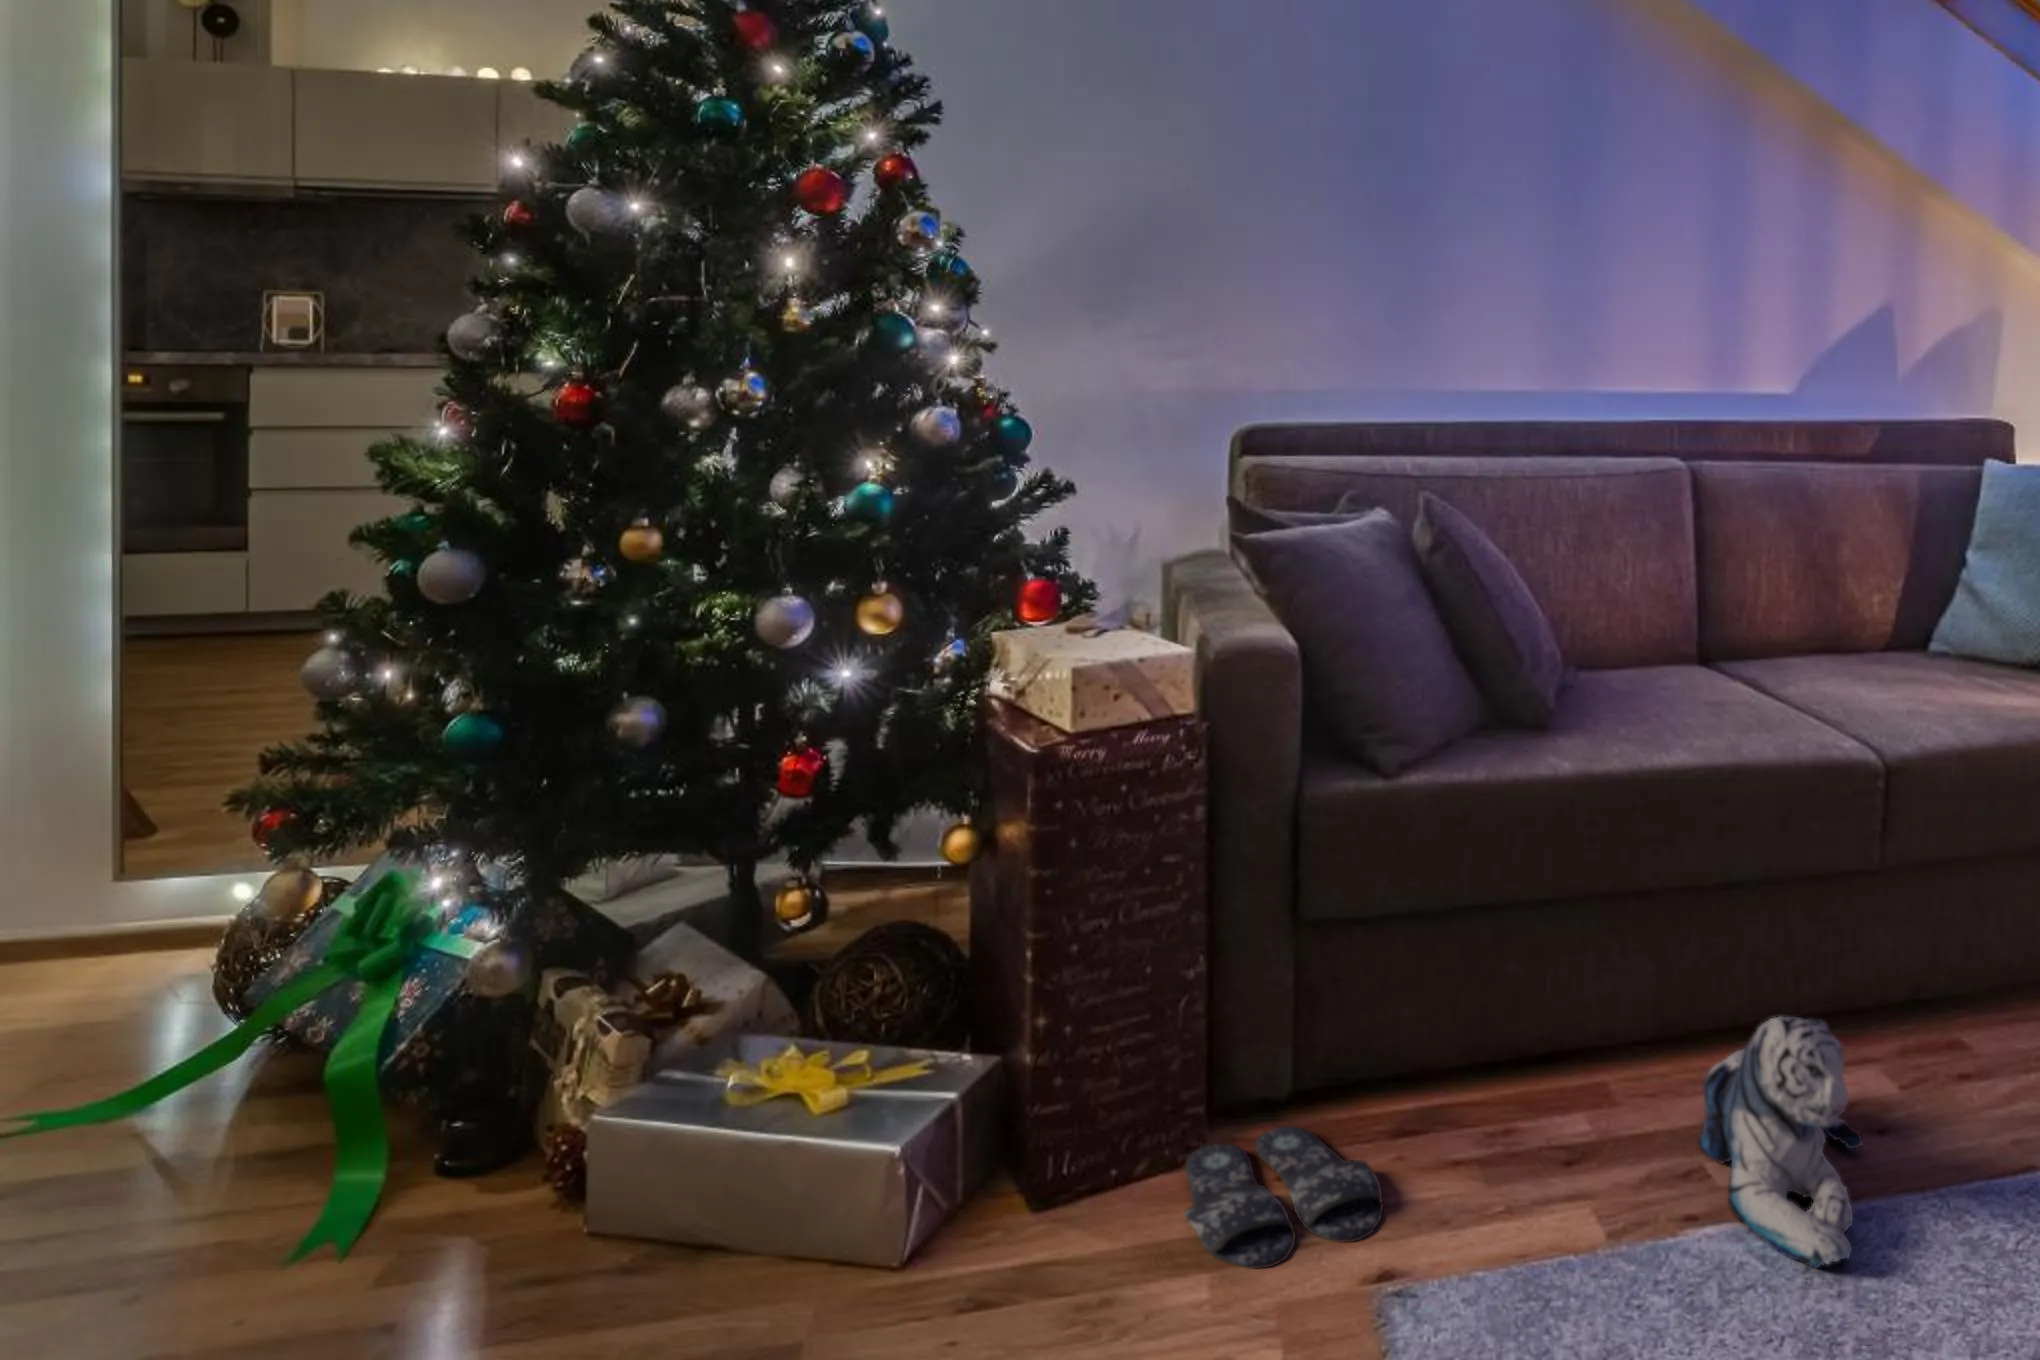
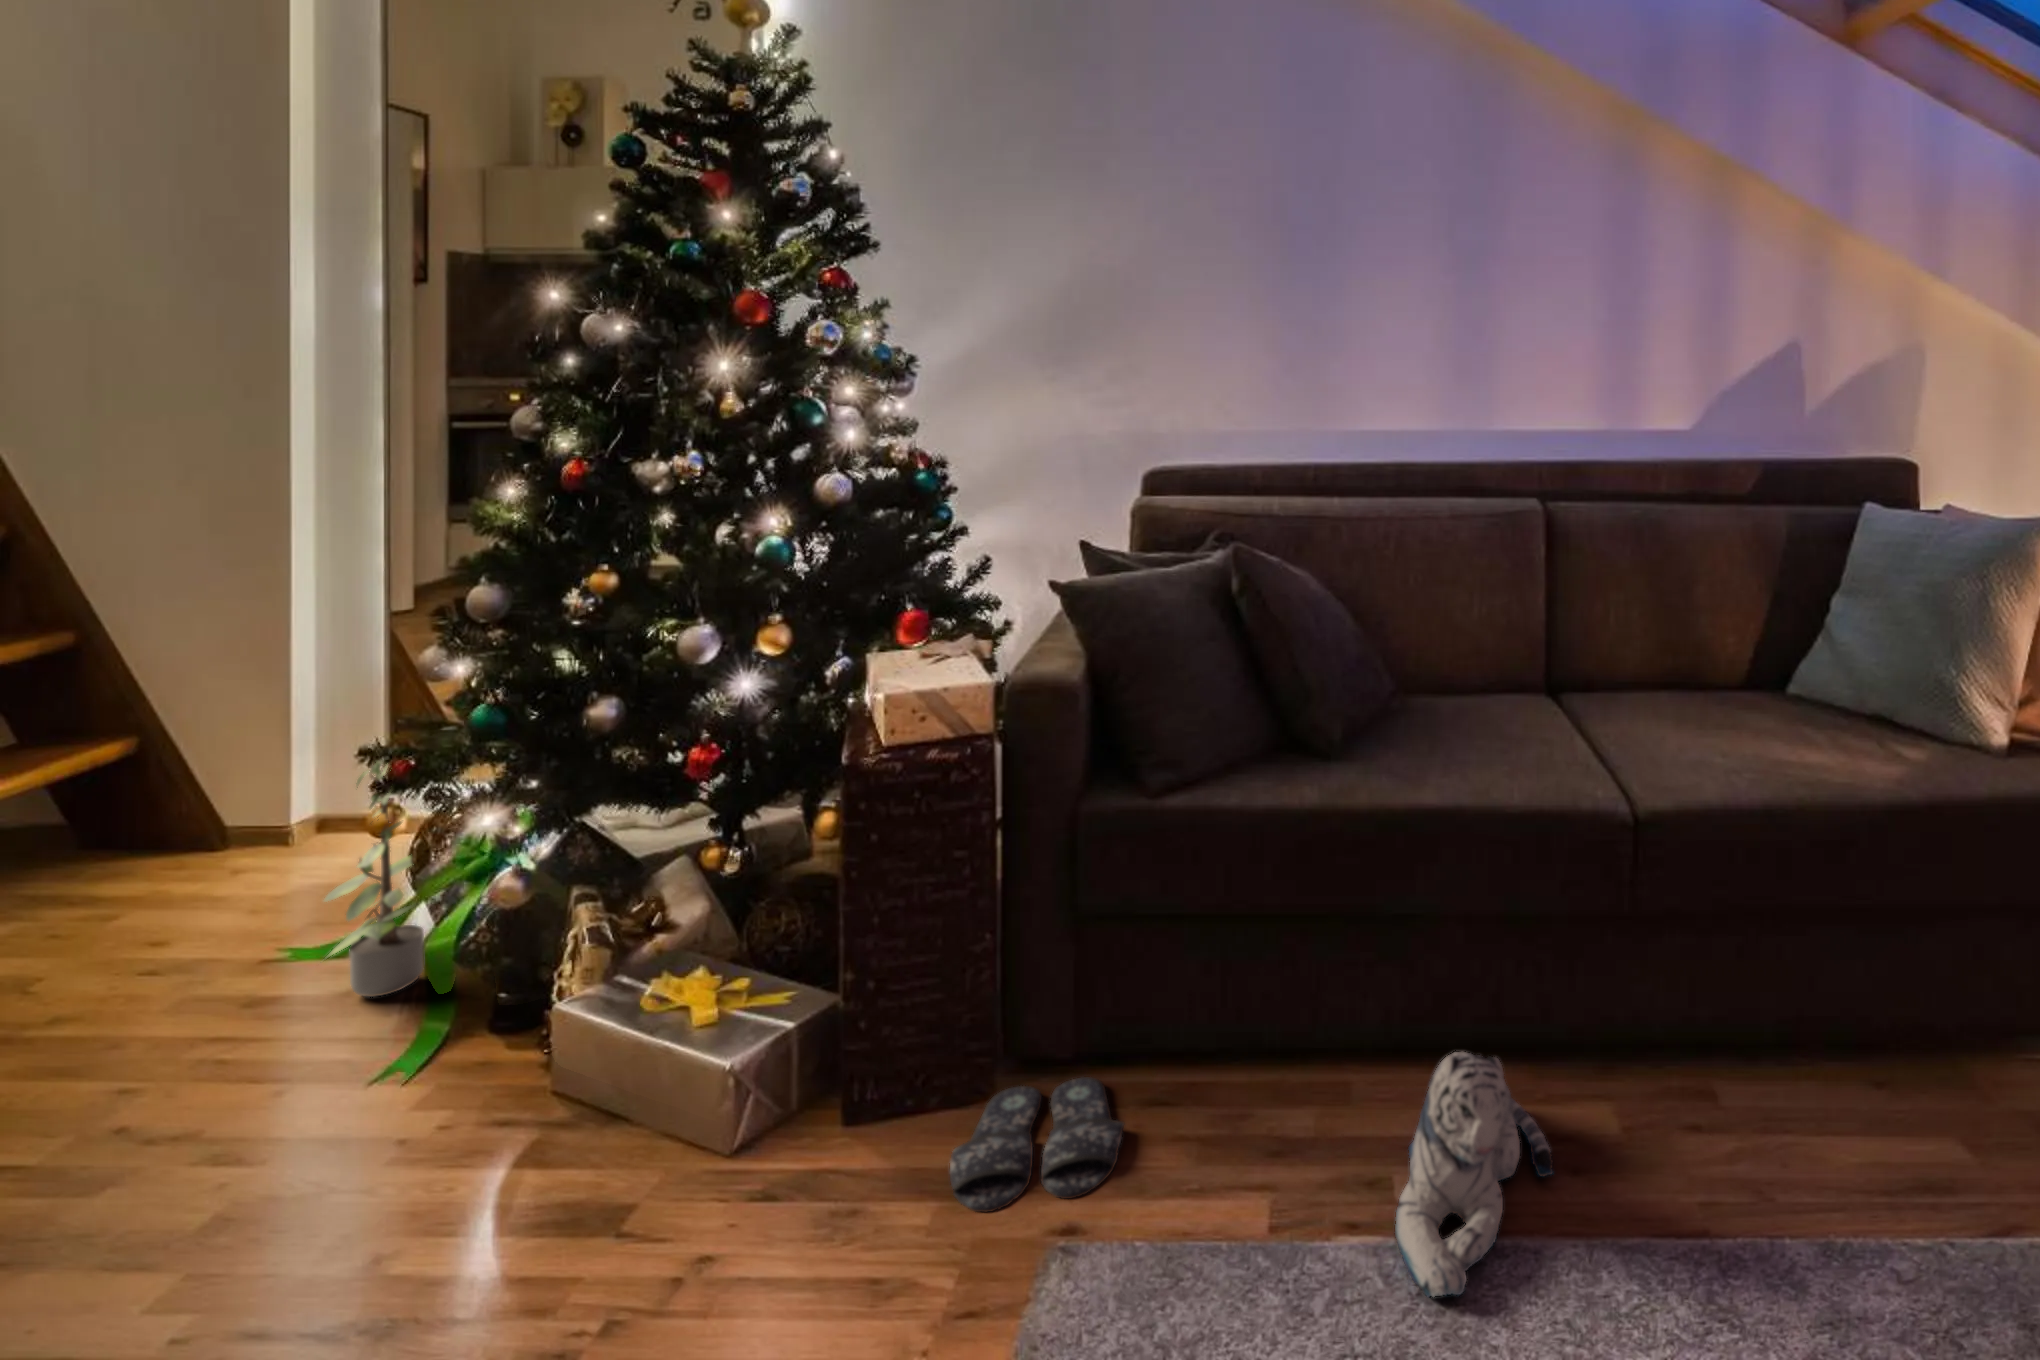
potted plant: none [142,820,310,1163] -> present [324,759,424,997]

